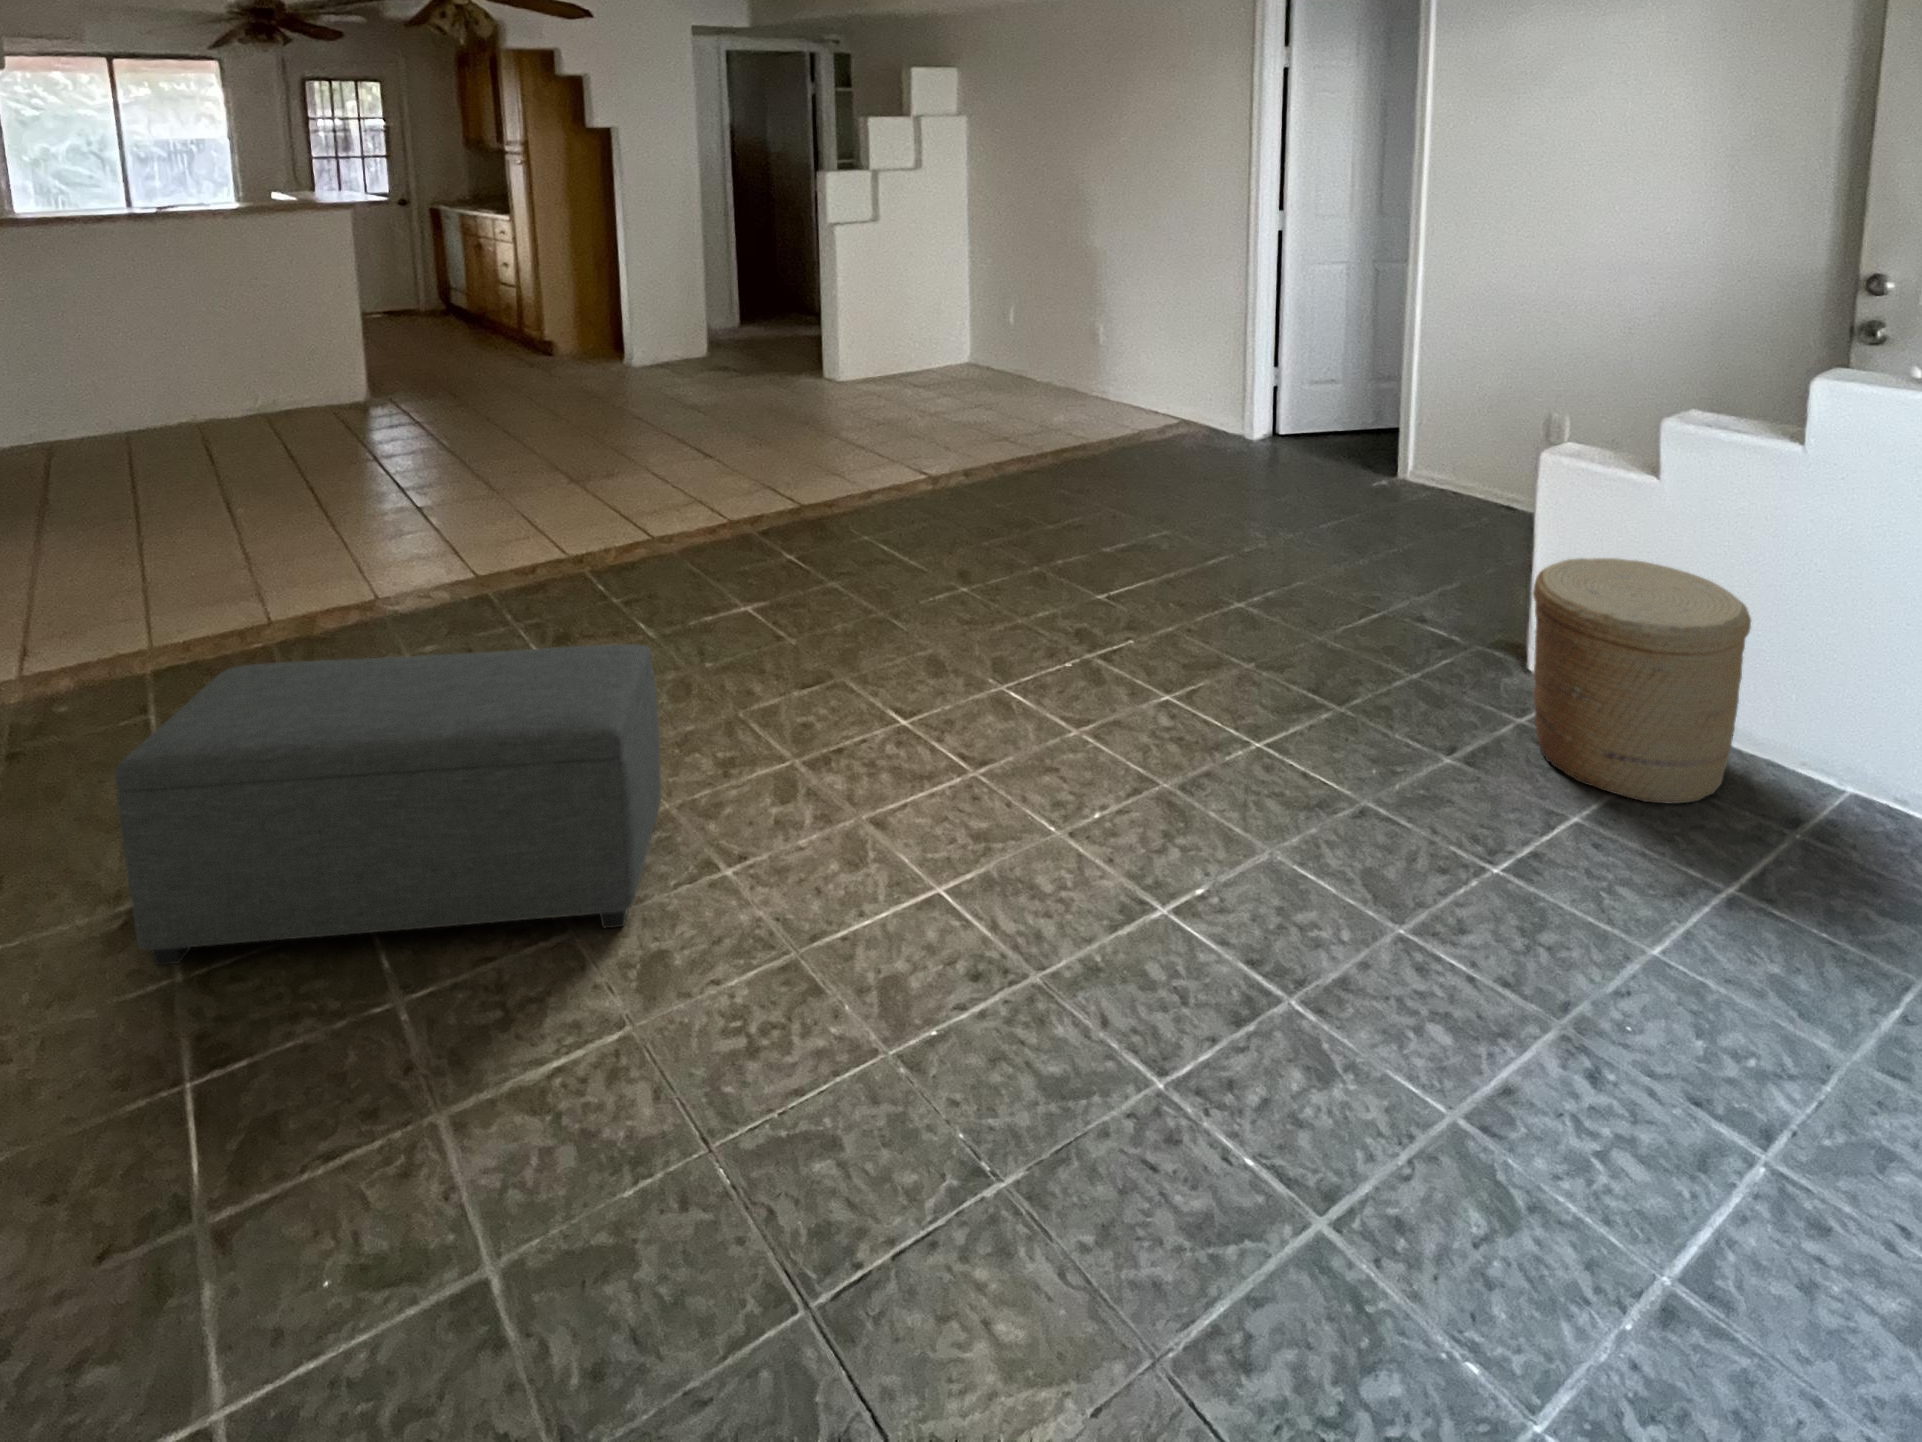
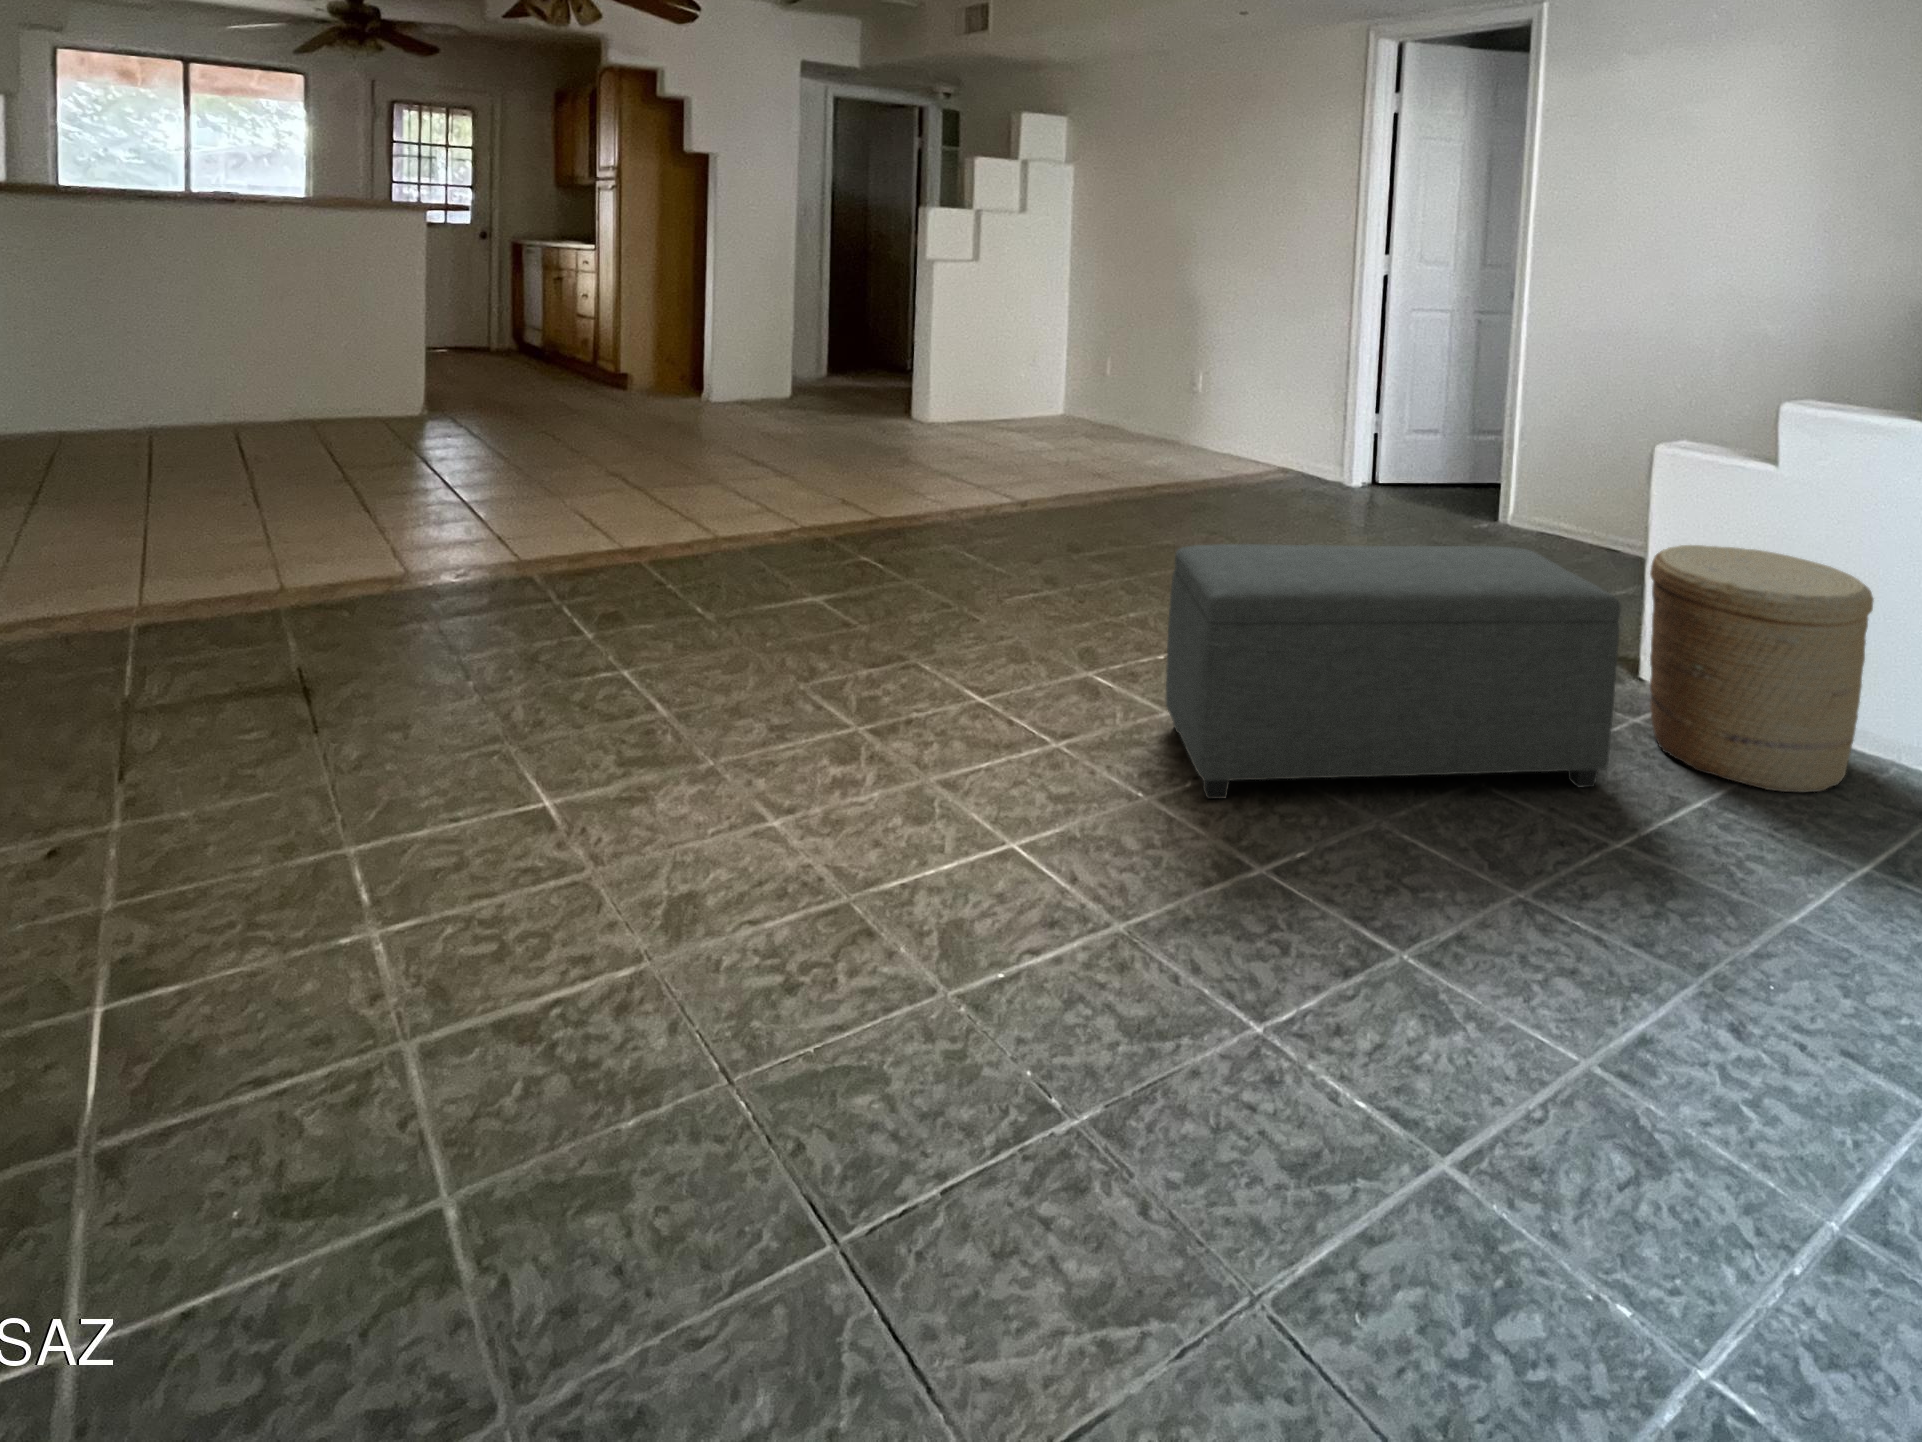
ottoman: present [115,644,661,965] -> present [1166,544,1621,799]

